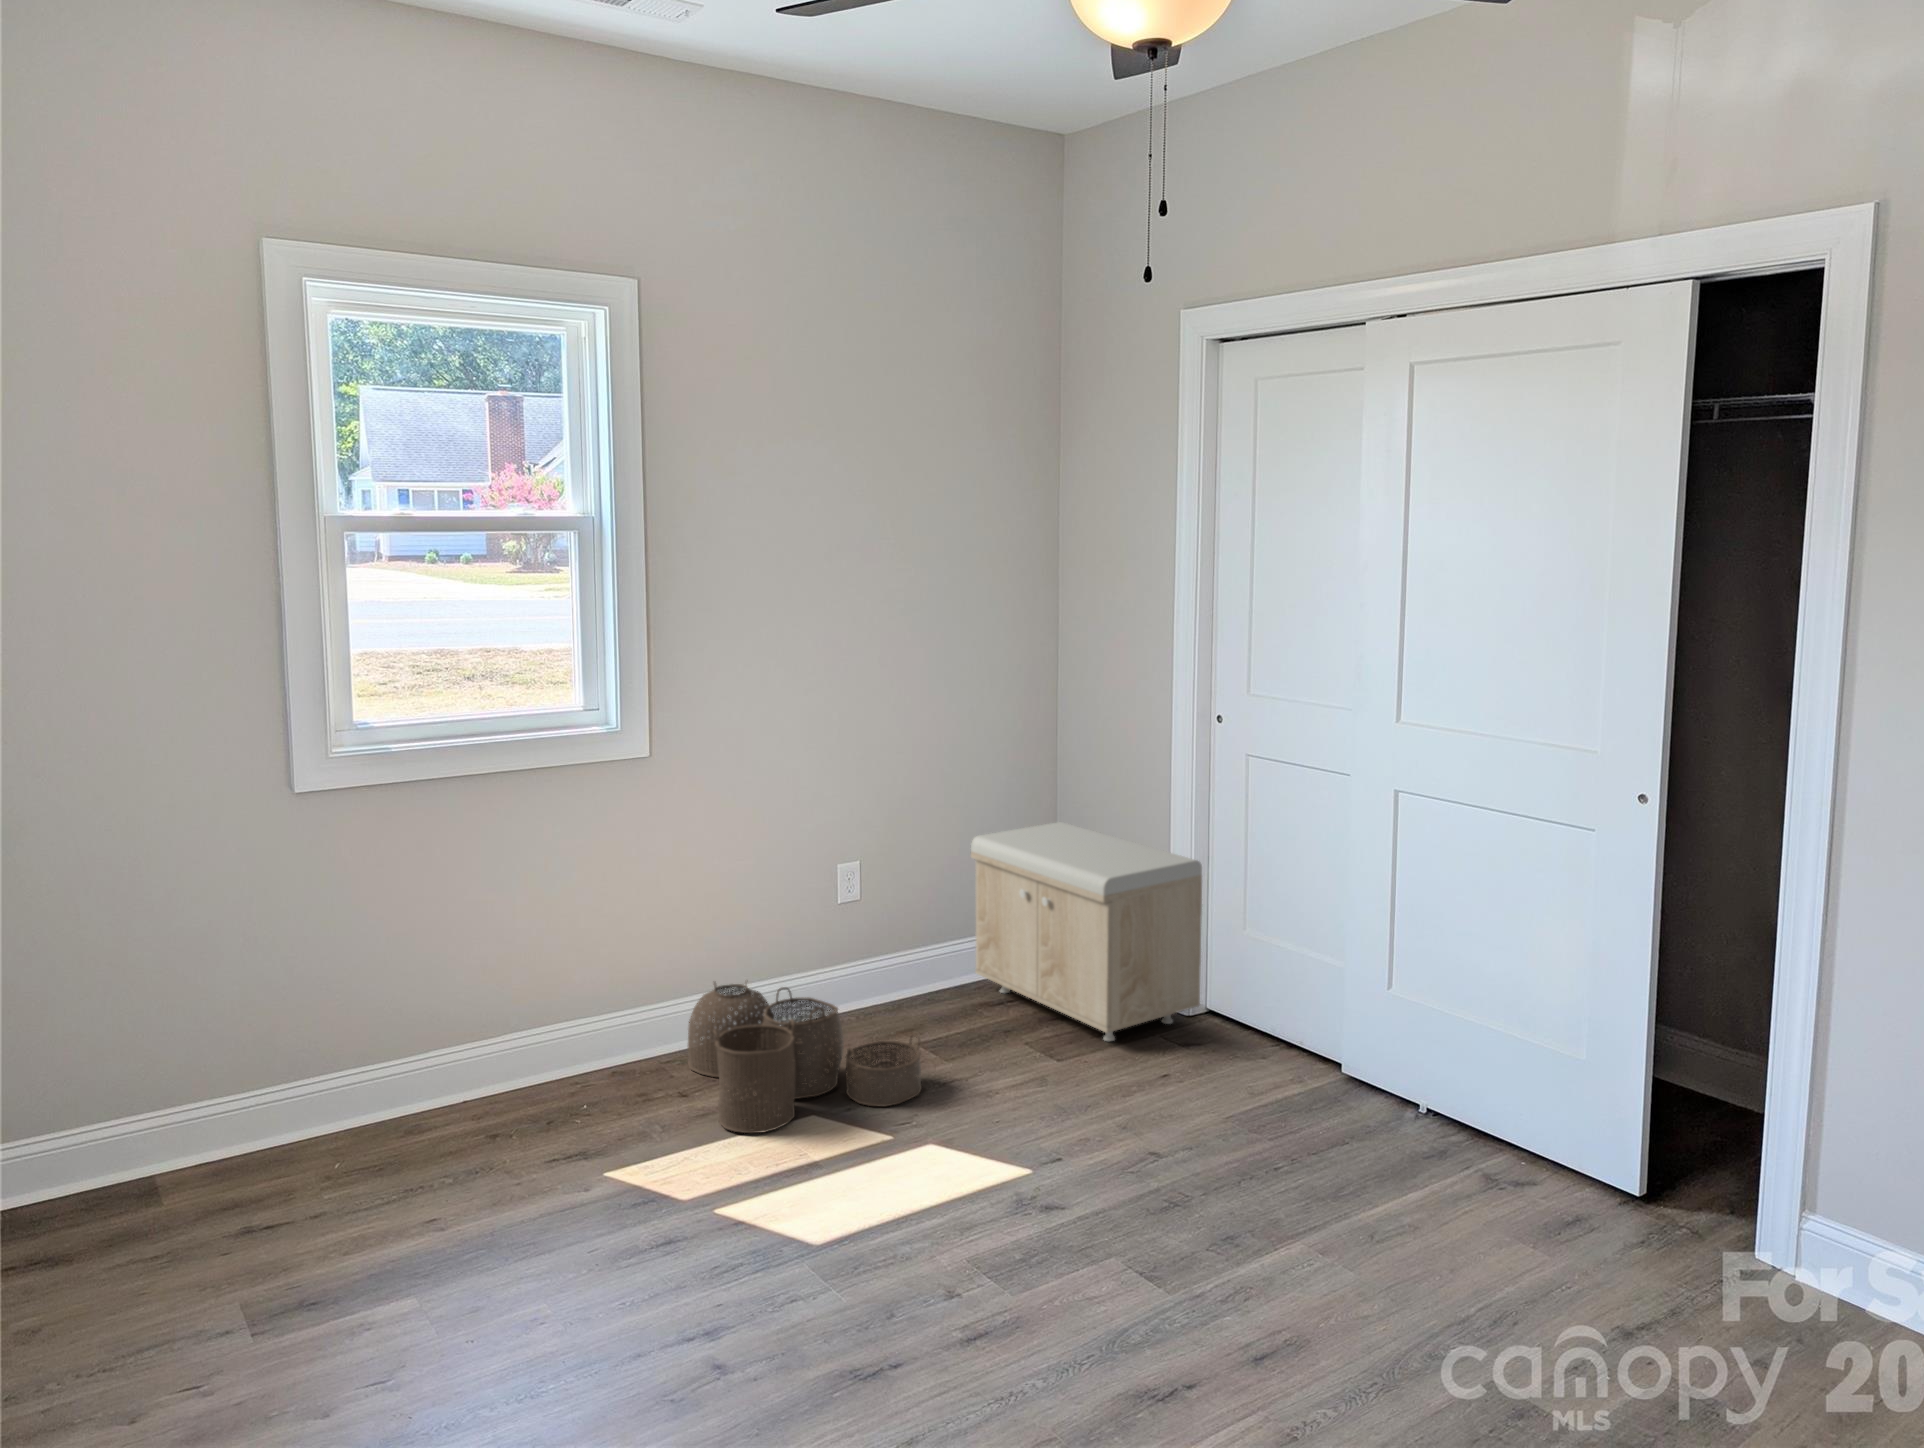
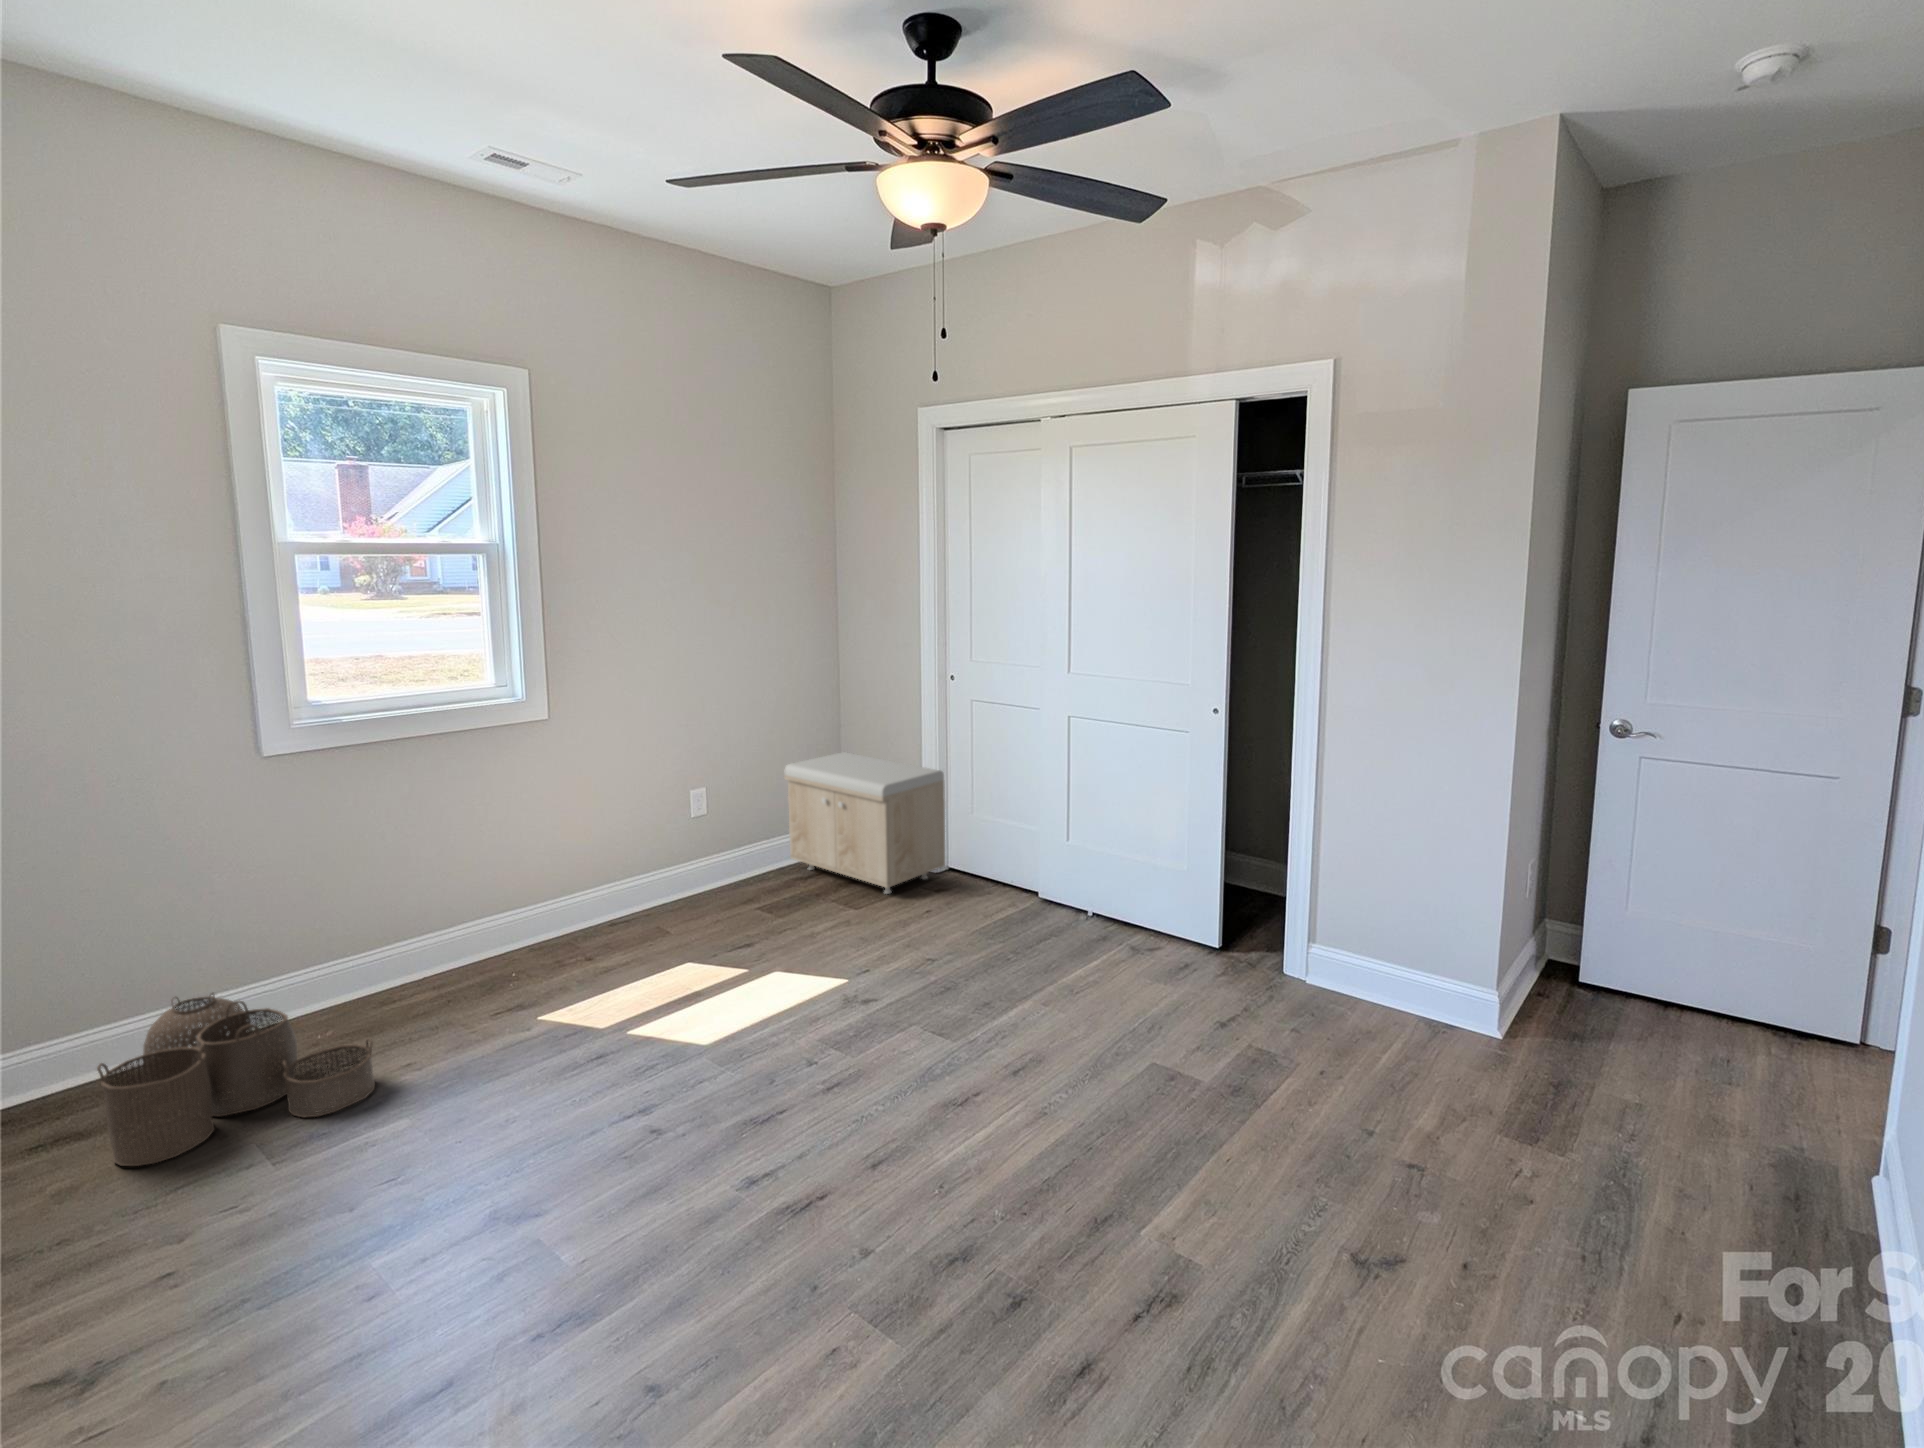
woven basket: present [688,982,921,1133] -> present [97,993,375,1166]

